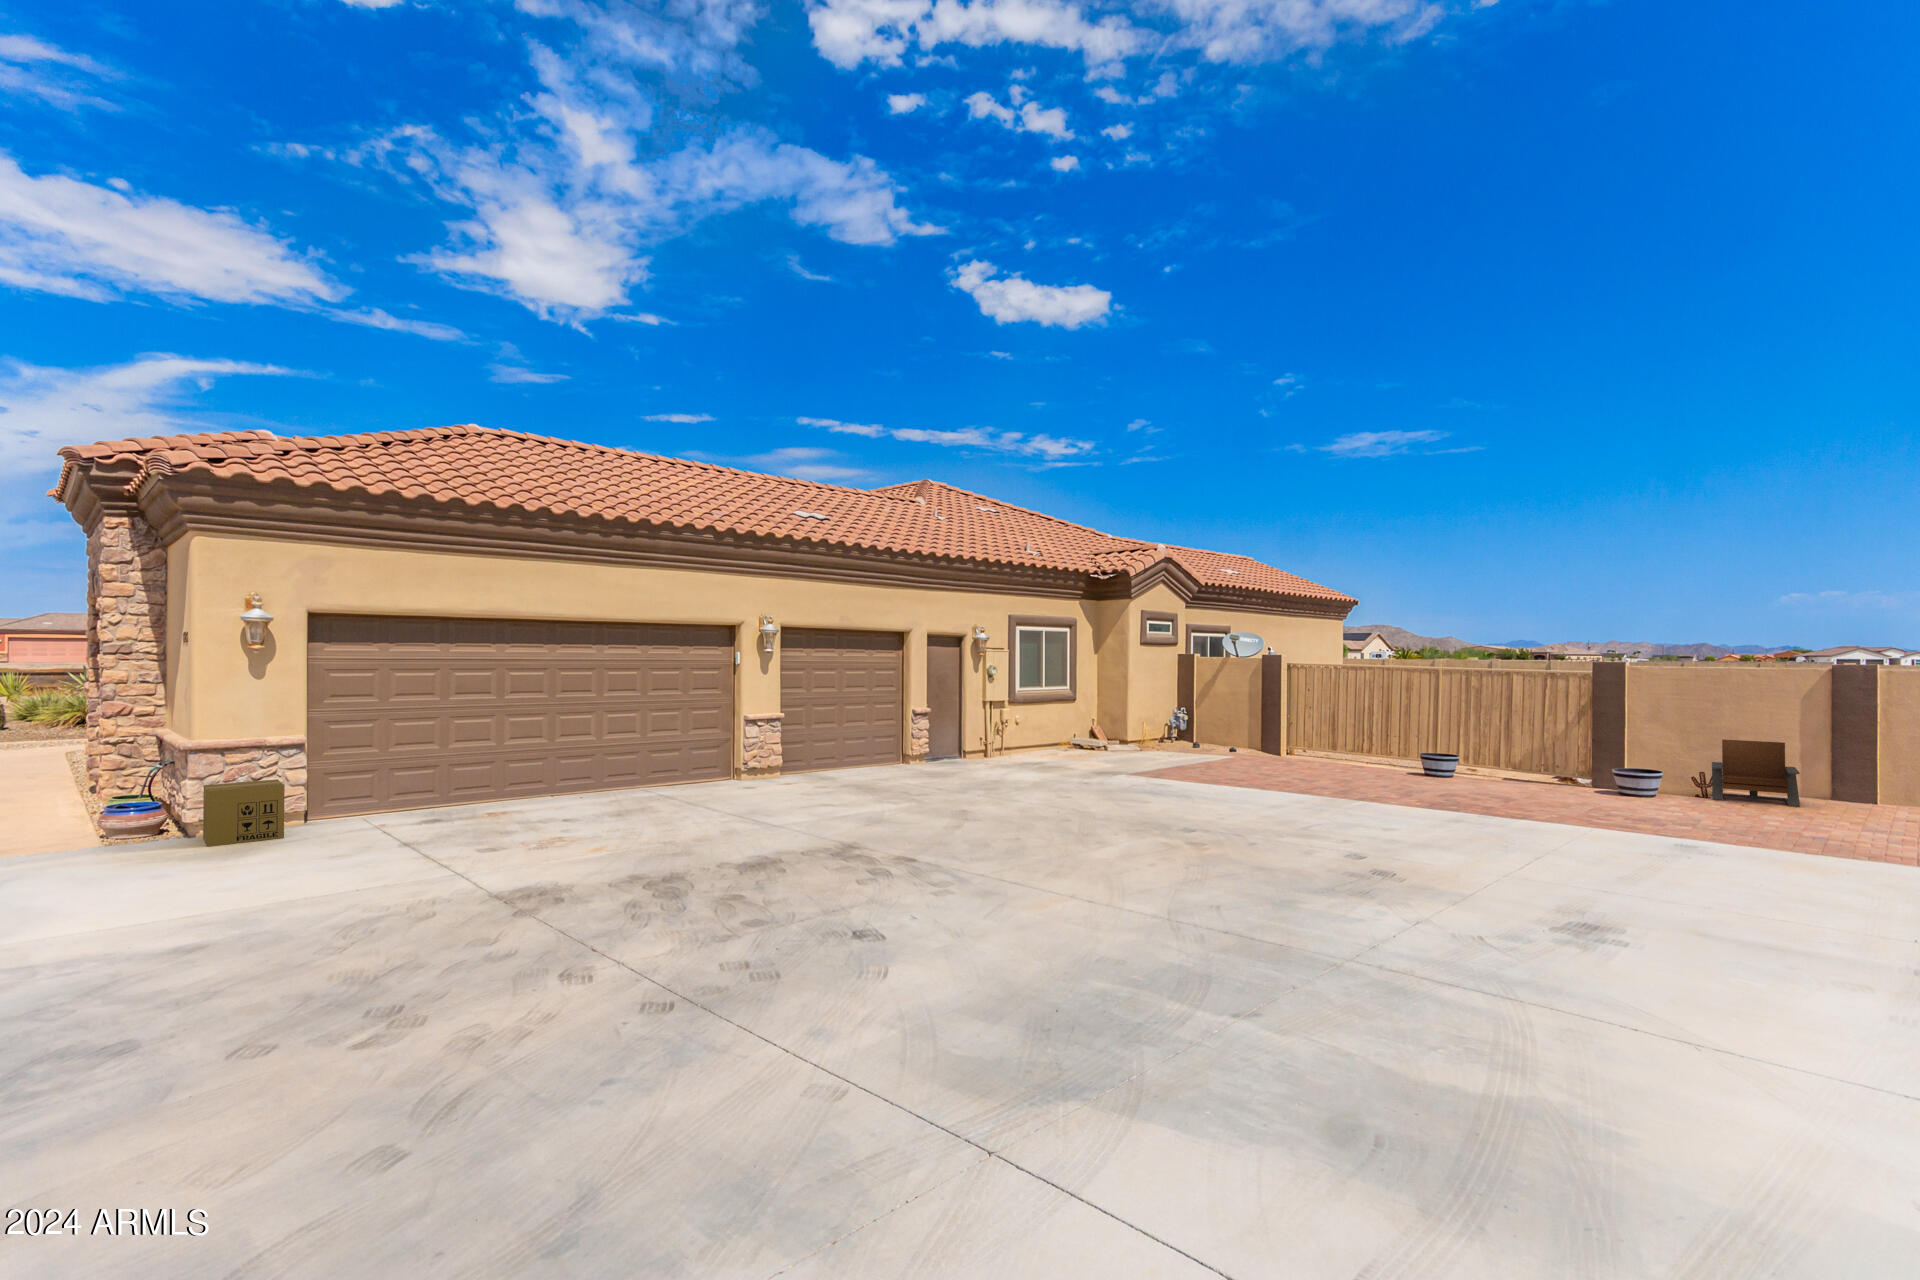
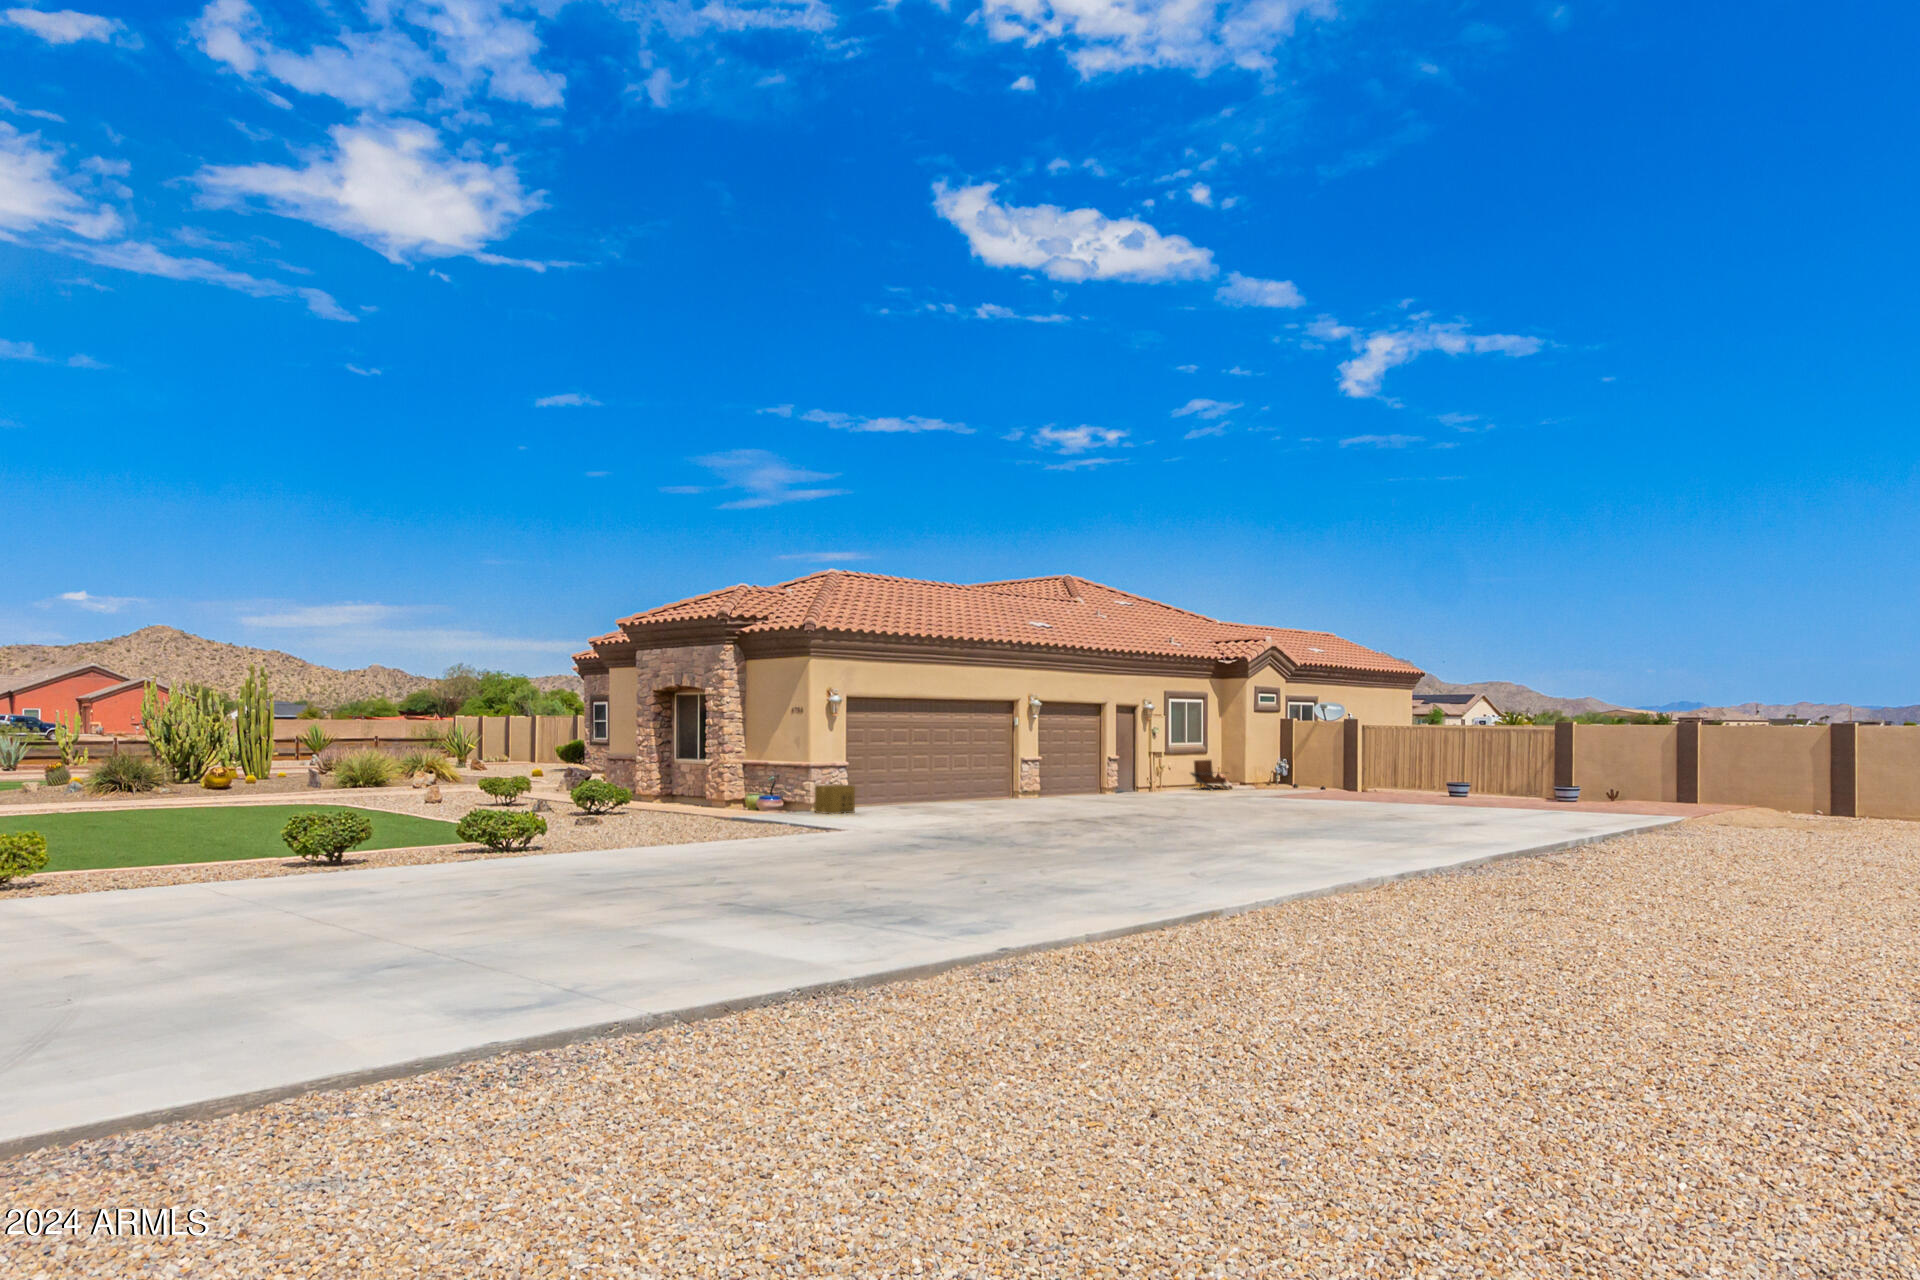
lounge chair: present [1712,739,1800,807] -> present [1191,760,1228,790]

